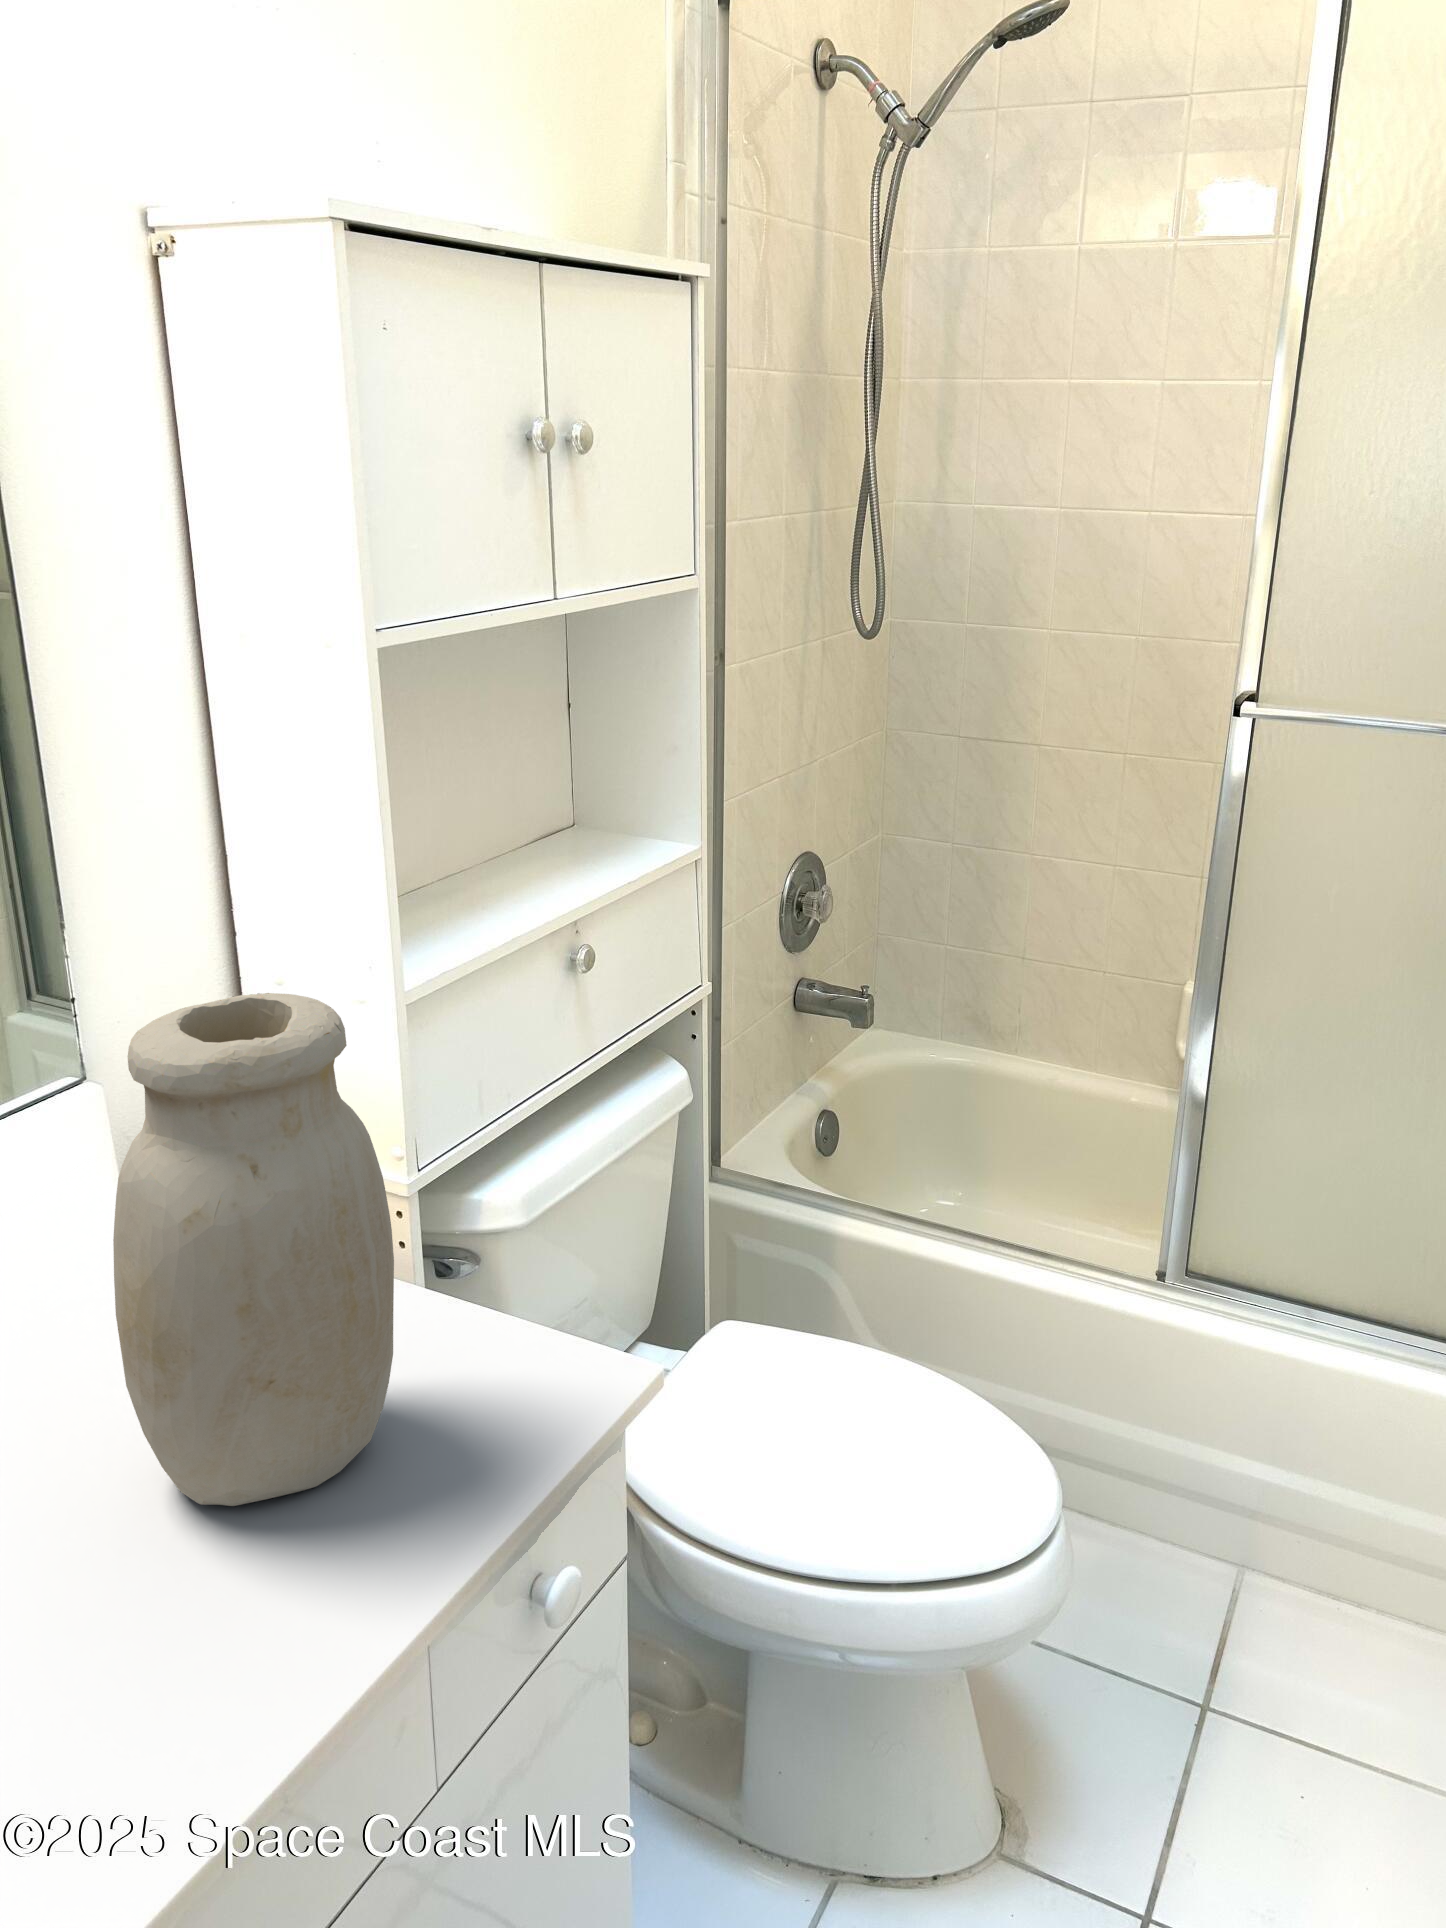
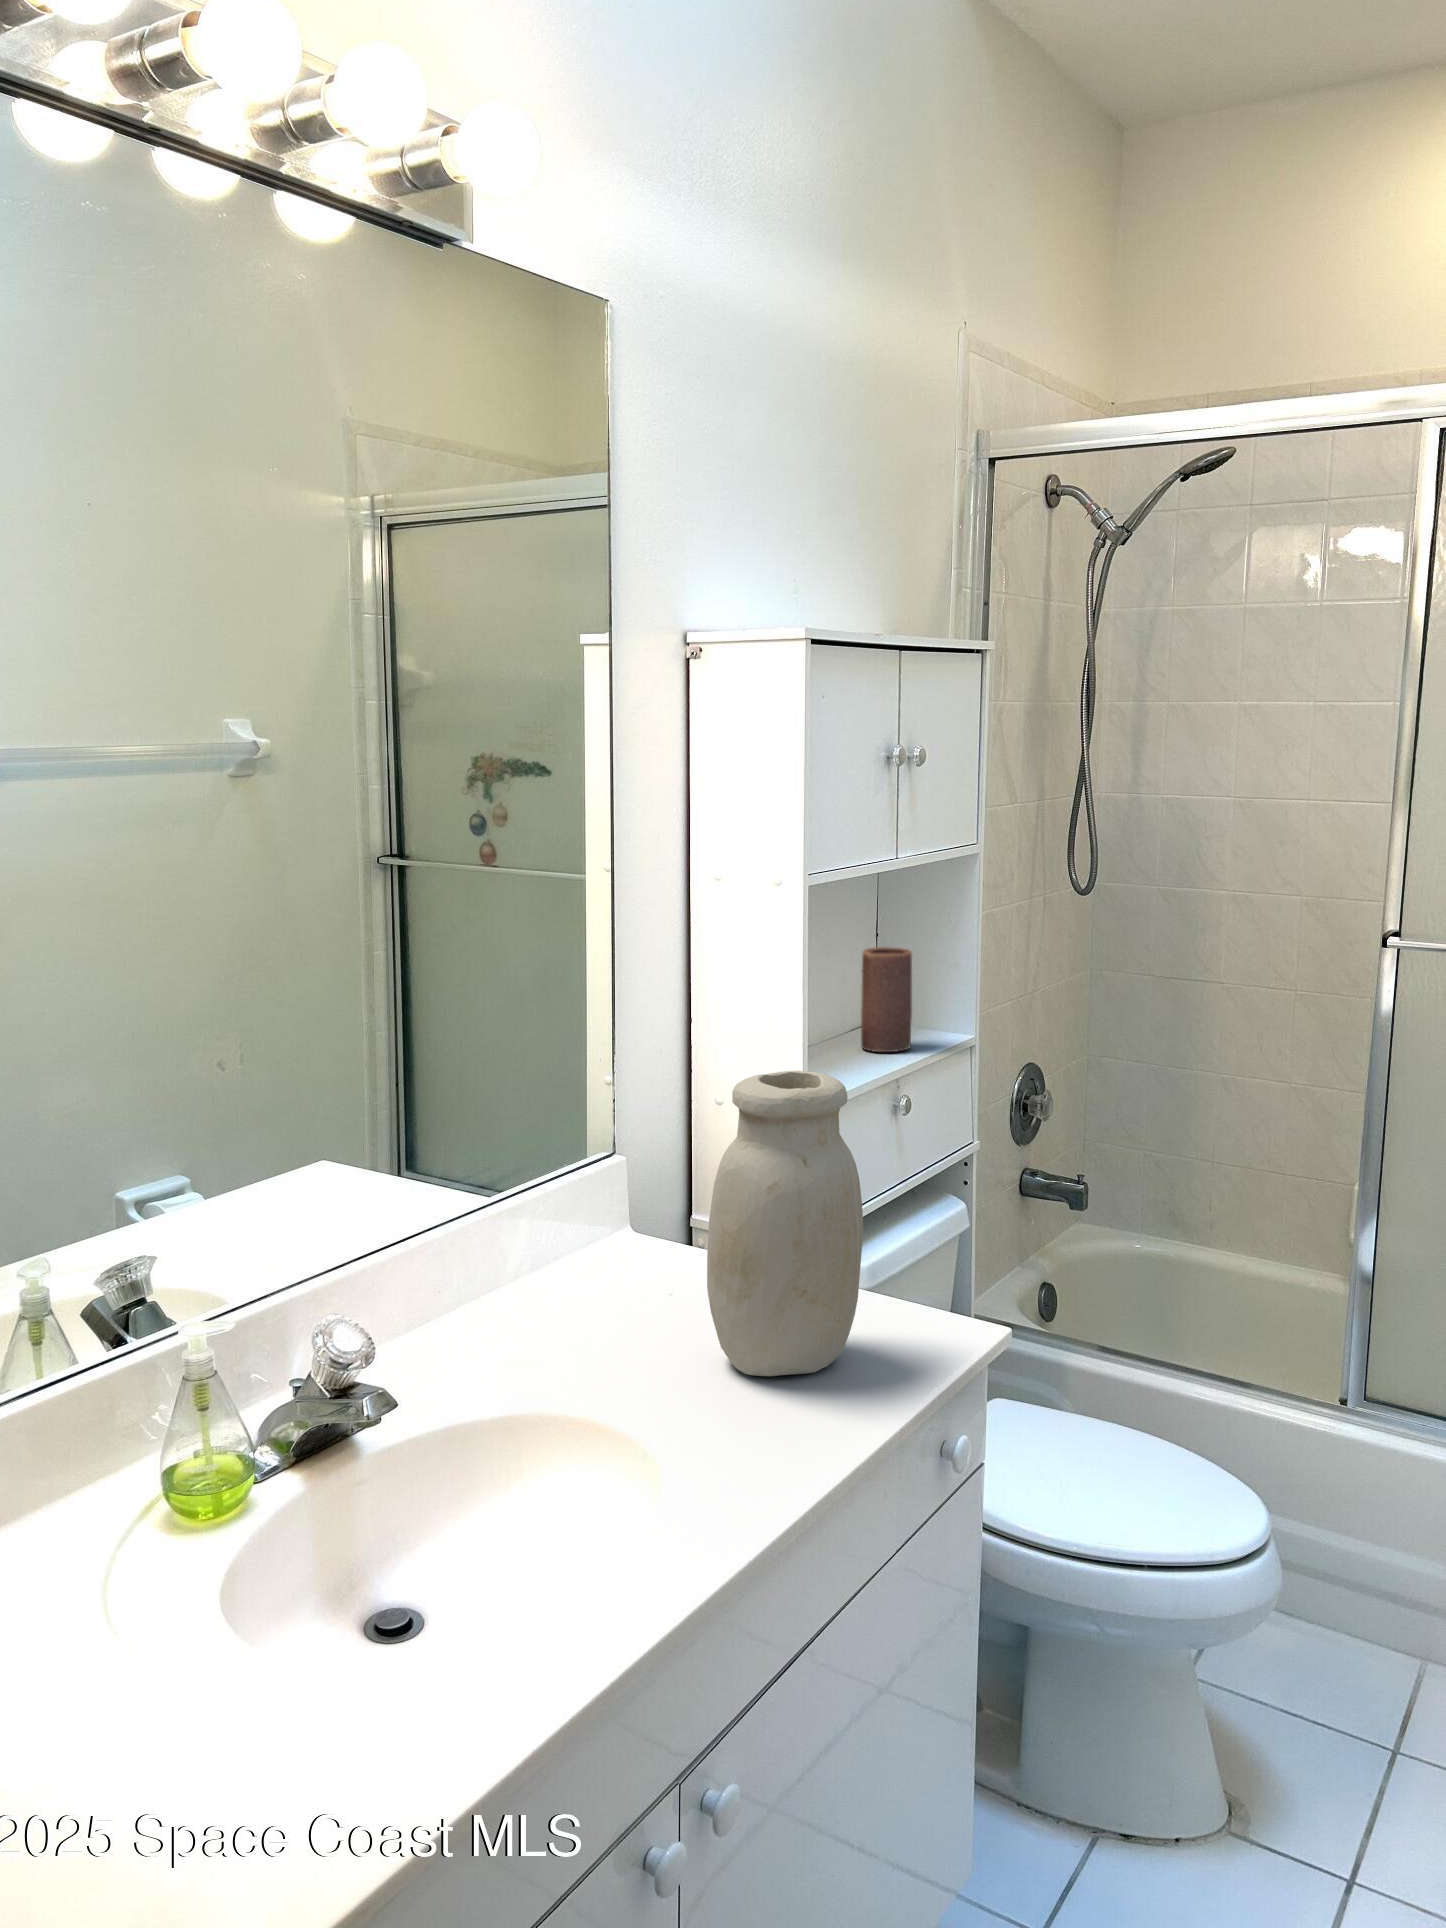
candle: none [525,723,600,873] -> present [861,947,912,1052]

